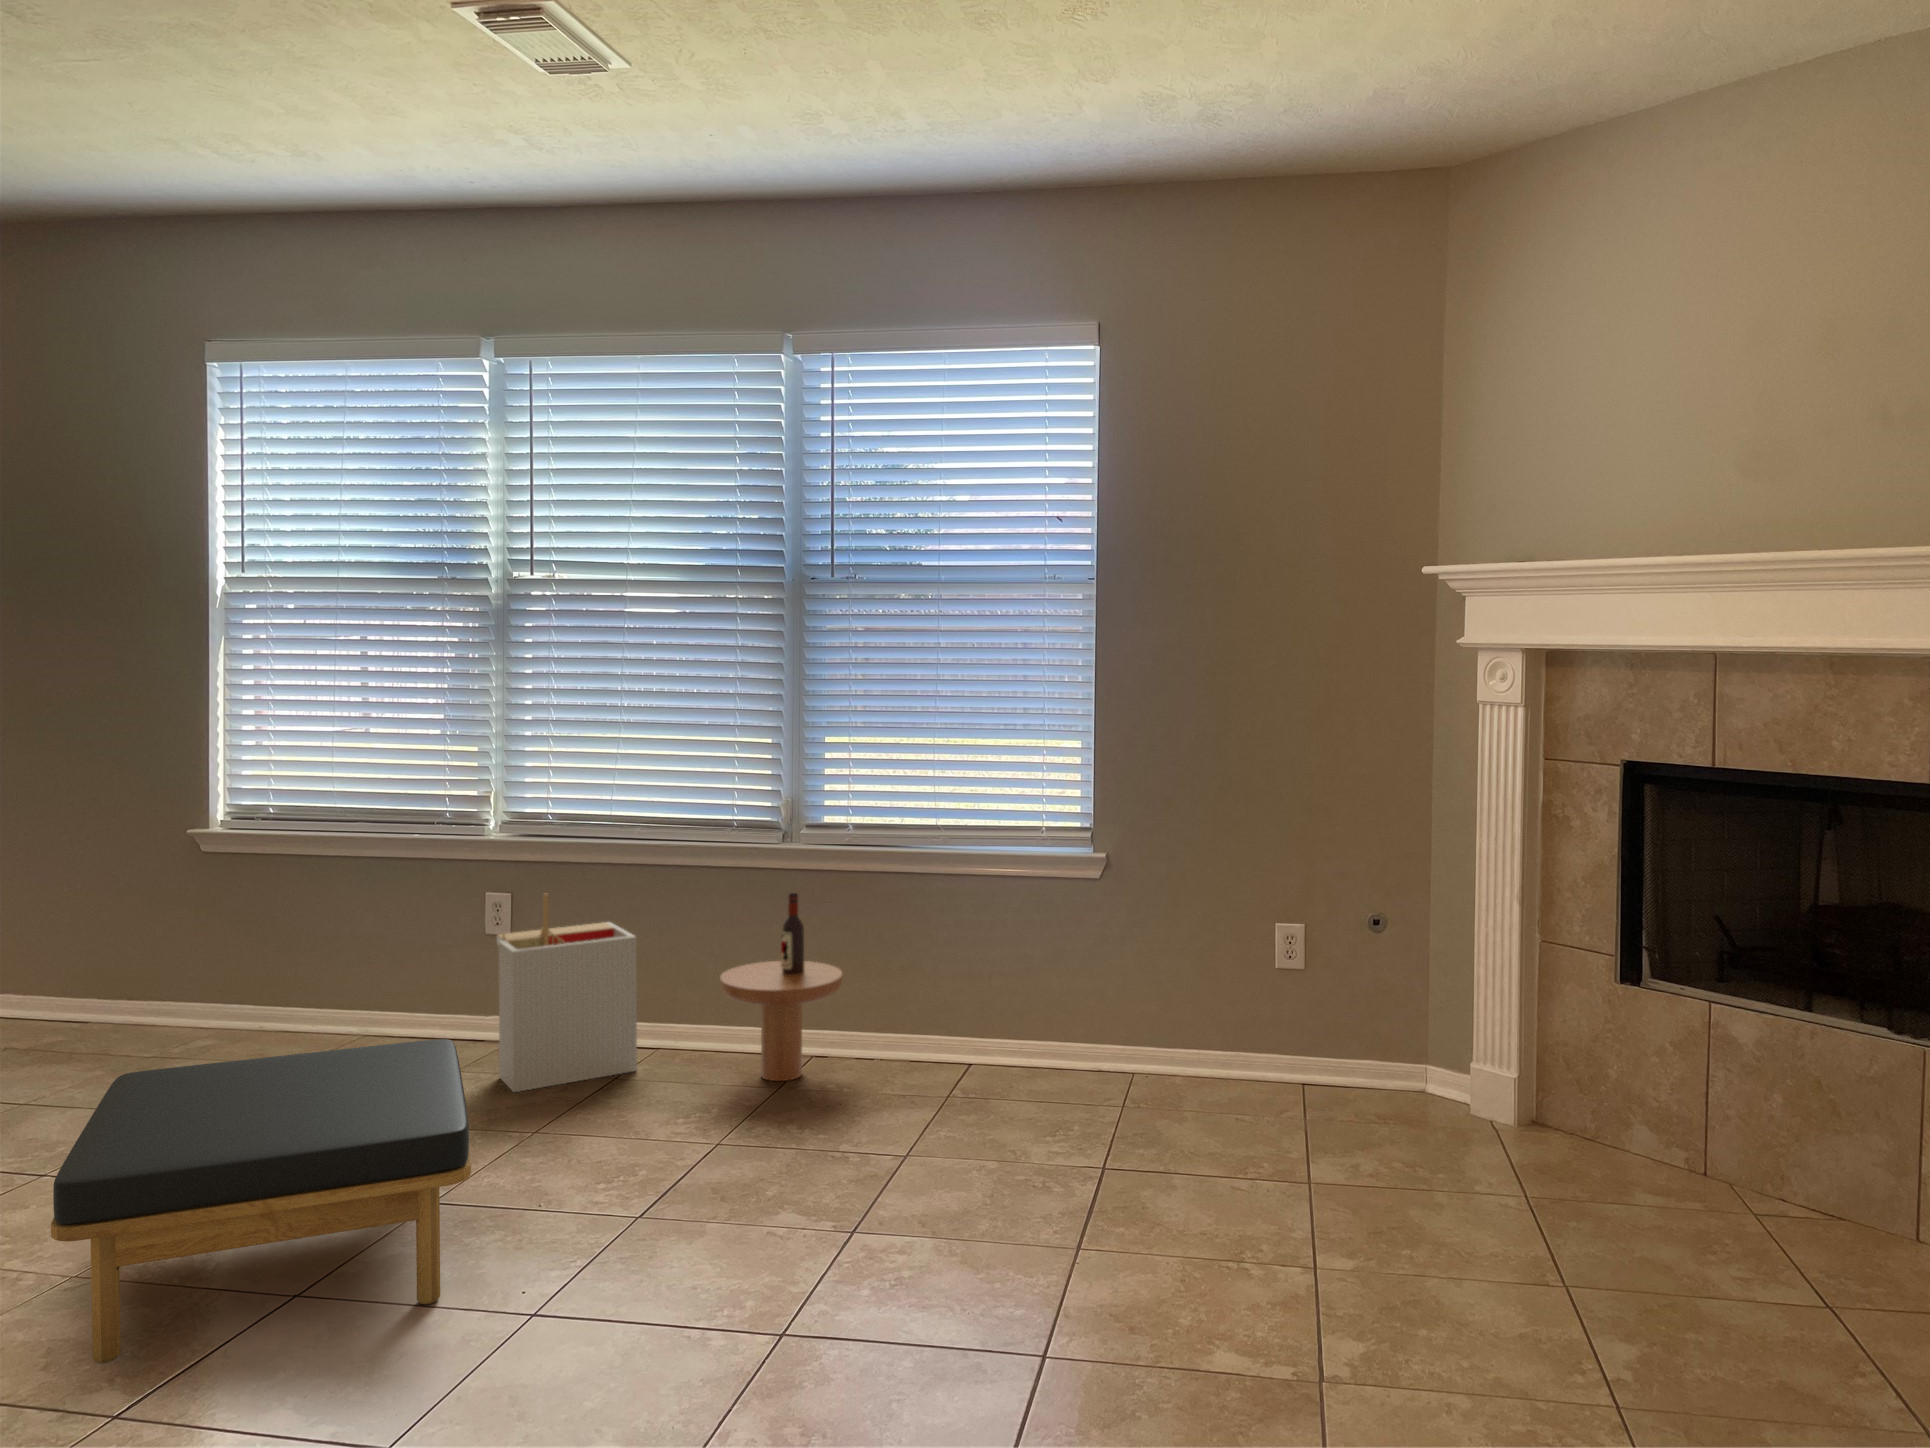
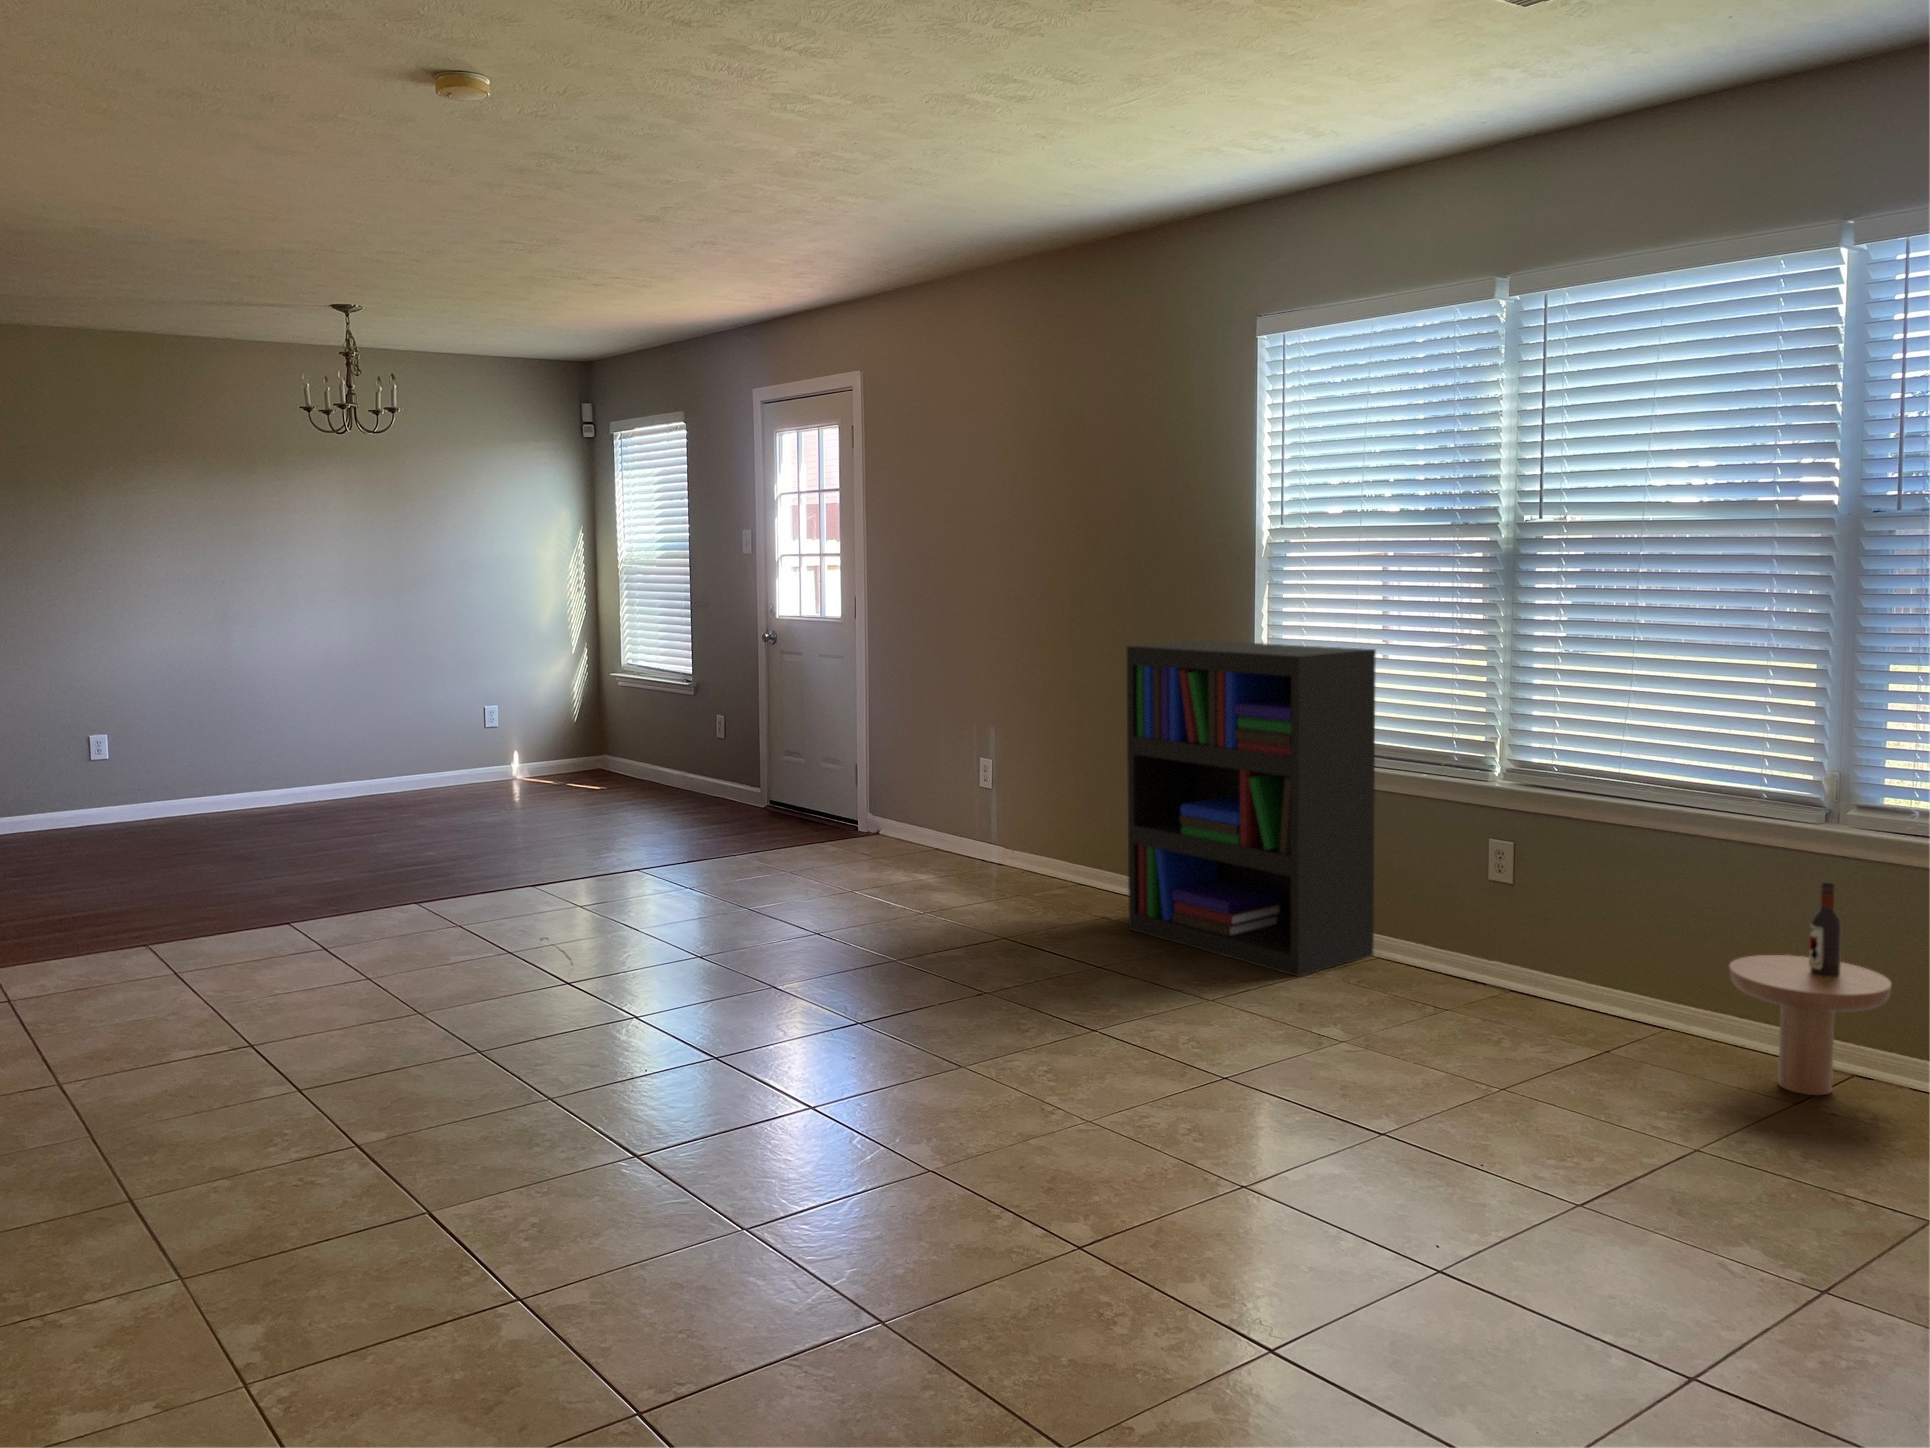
bookshelf: none [35,704,362,1072] -> present [1127,640,1376,976]
storage bin: present [497,894,637,1092] -> none [1489,848,1636,1046]
ottoman: present [51,1039,471,1363] -> none [1094,955,1425,1210]

